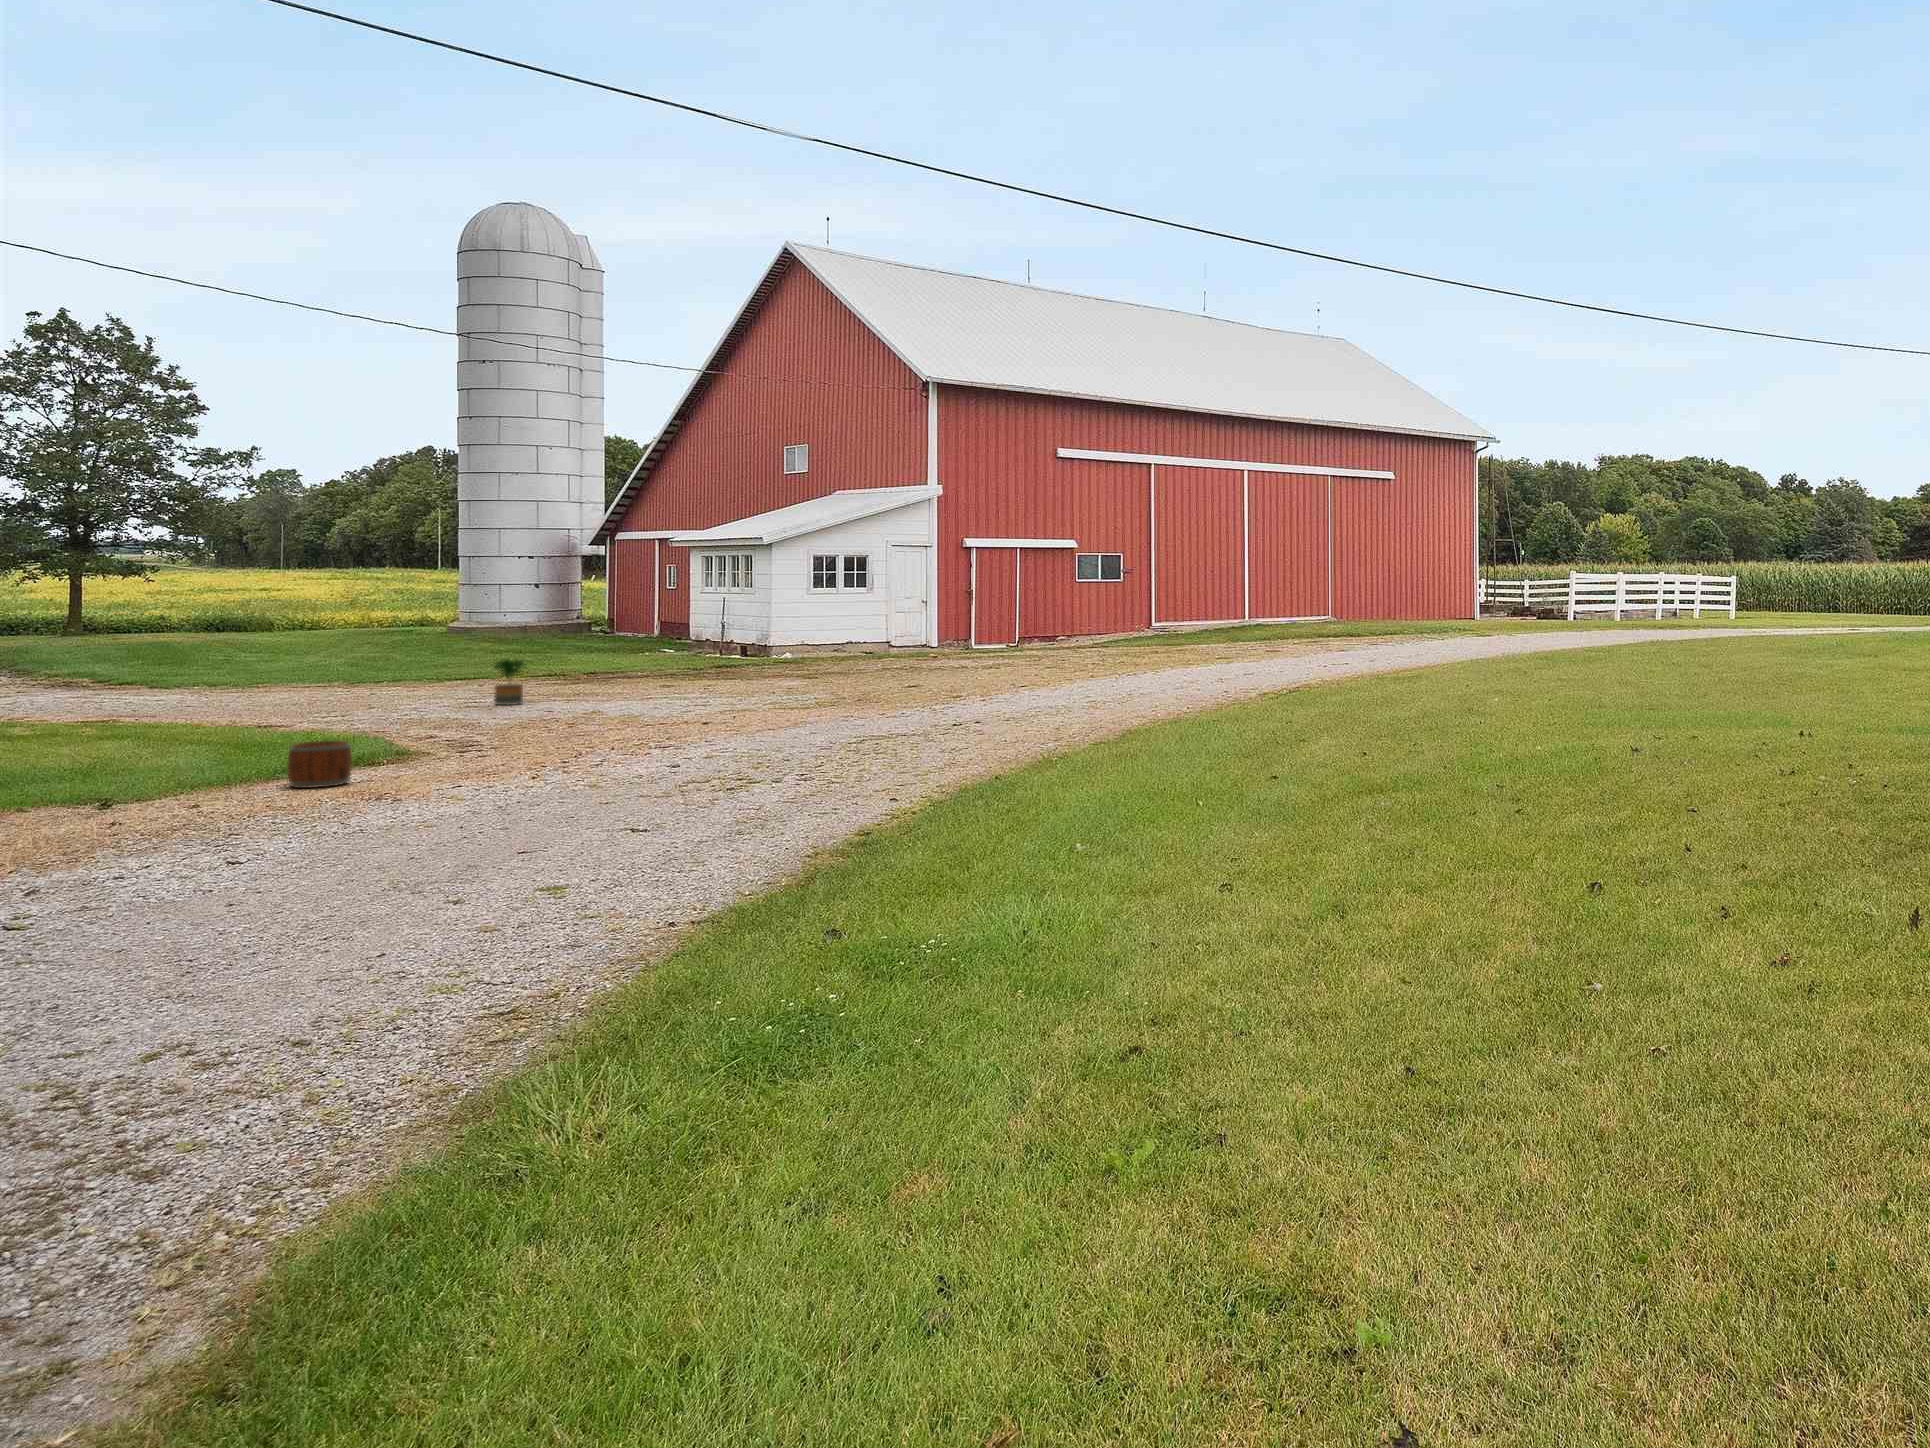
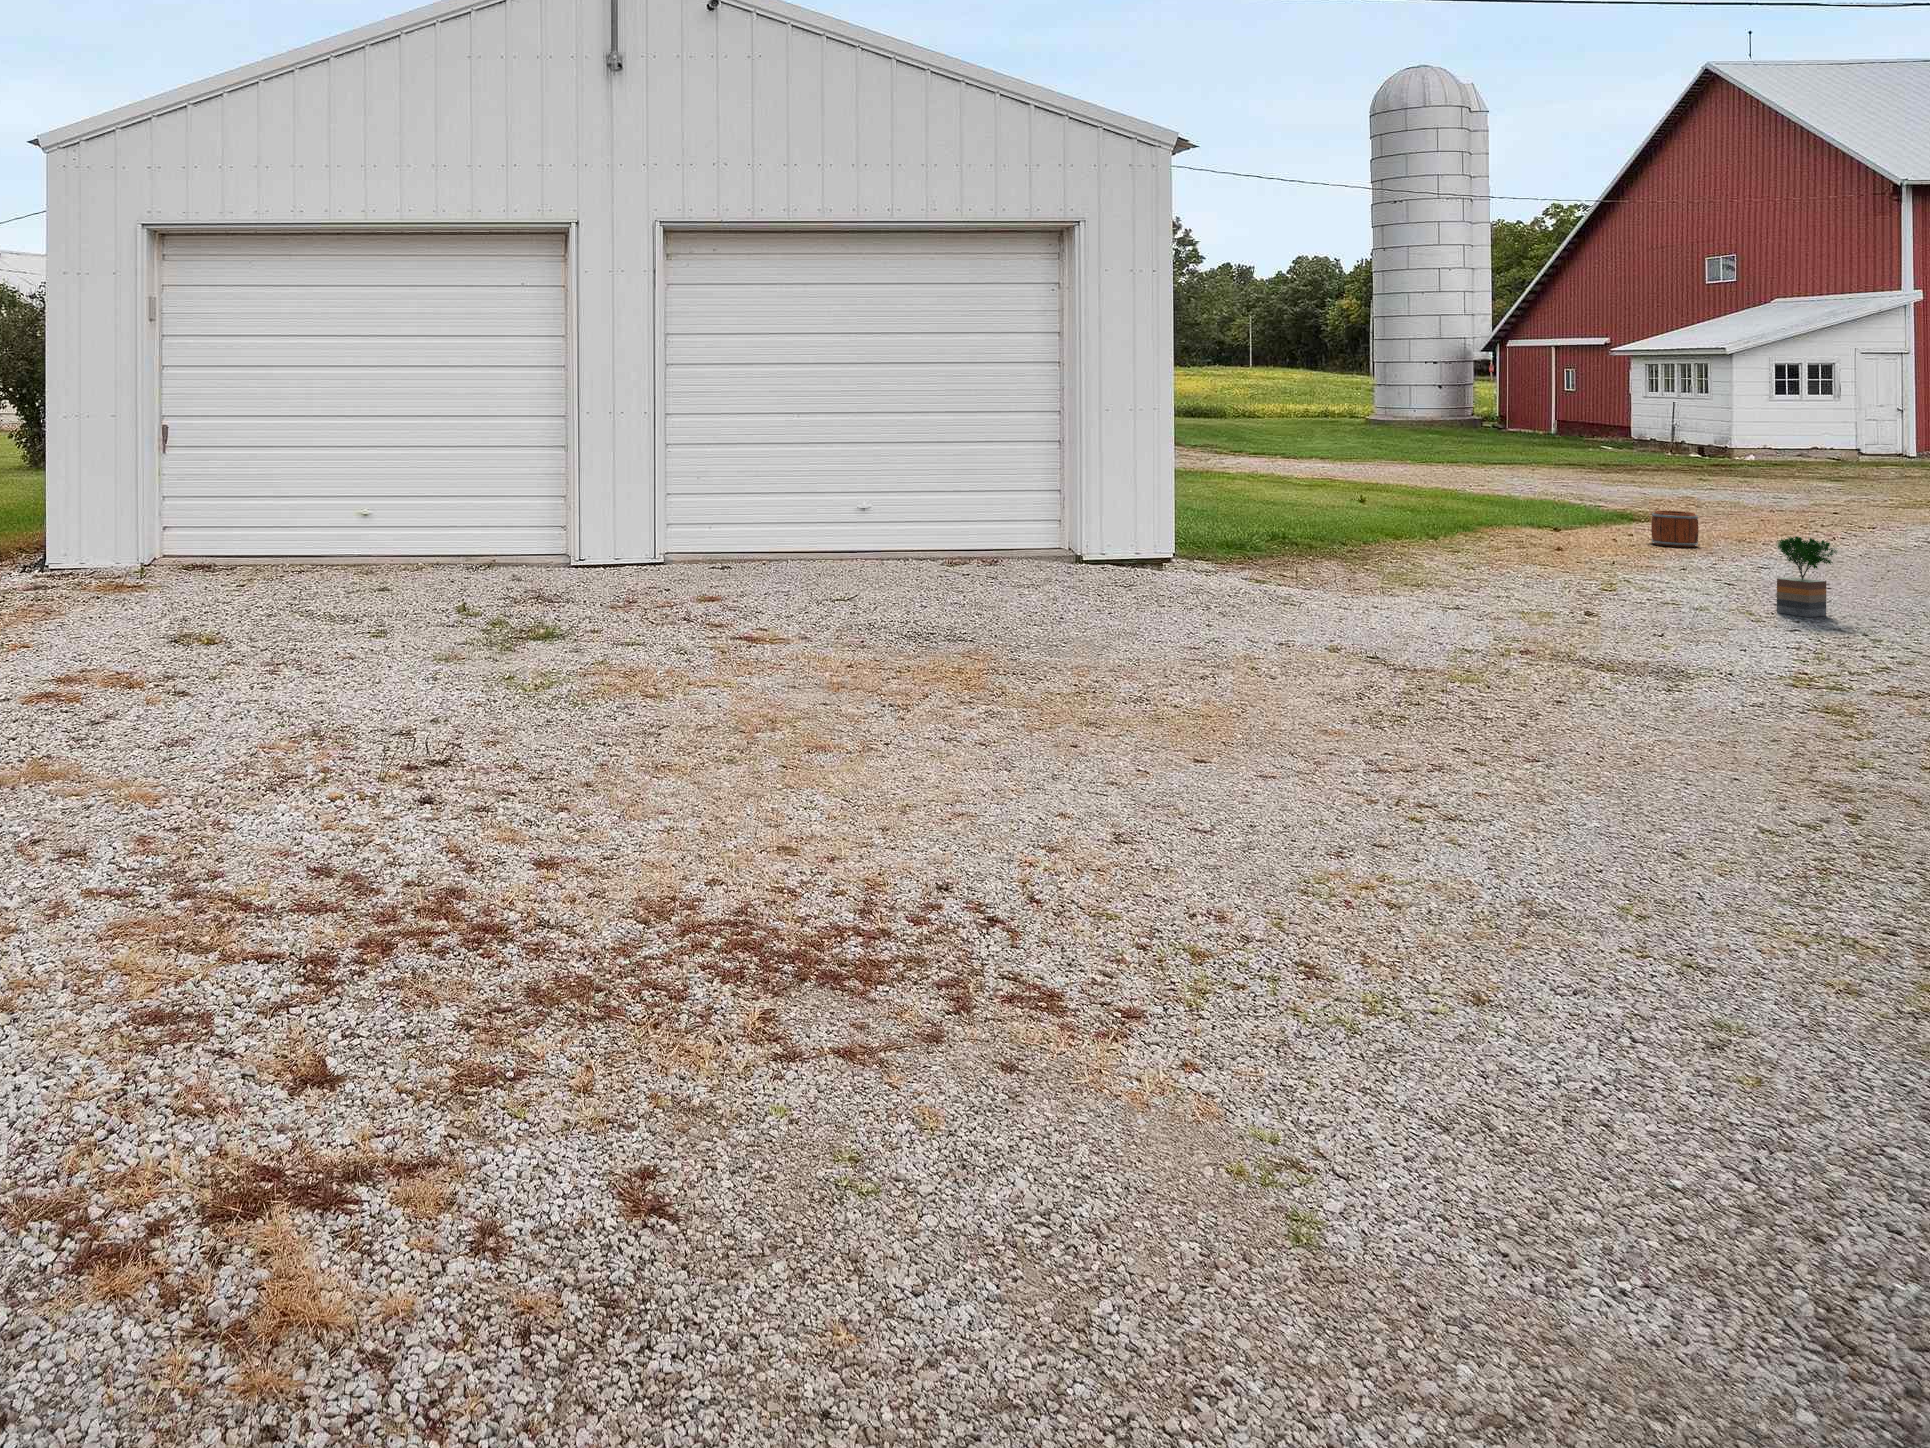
potted tree: present [494,659,527,705] -> present [1776,536,1837,617]

